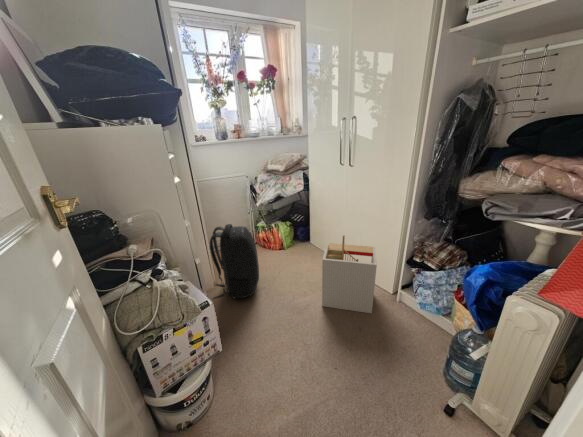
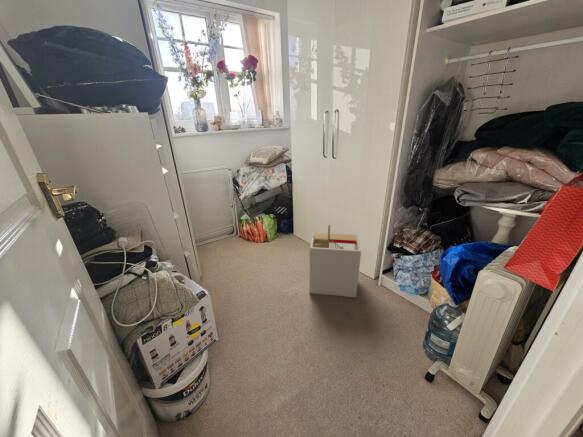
backpack: present [210,224,259,299] -> none [197,216,246,292]

